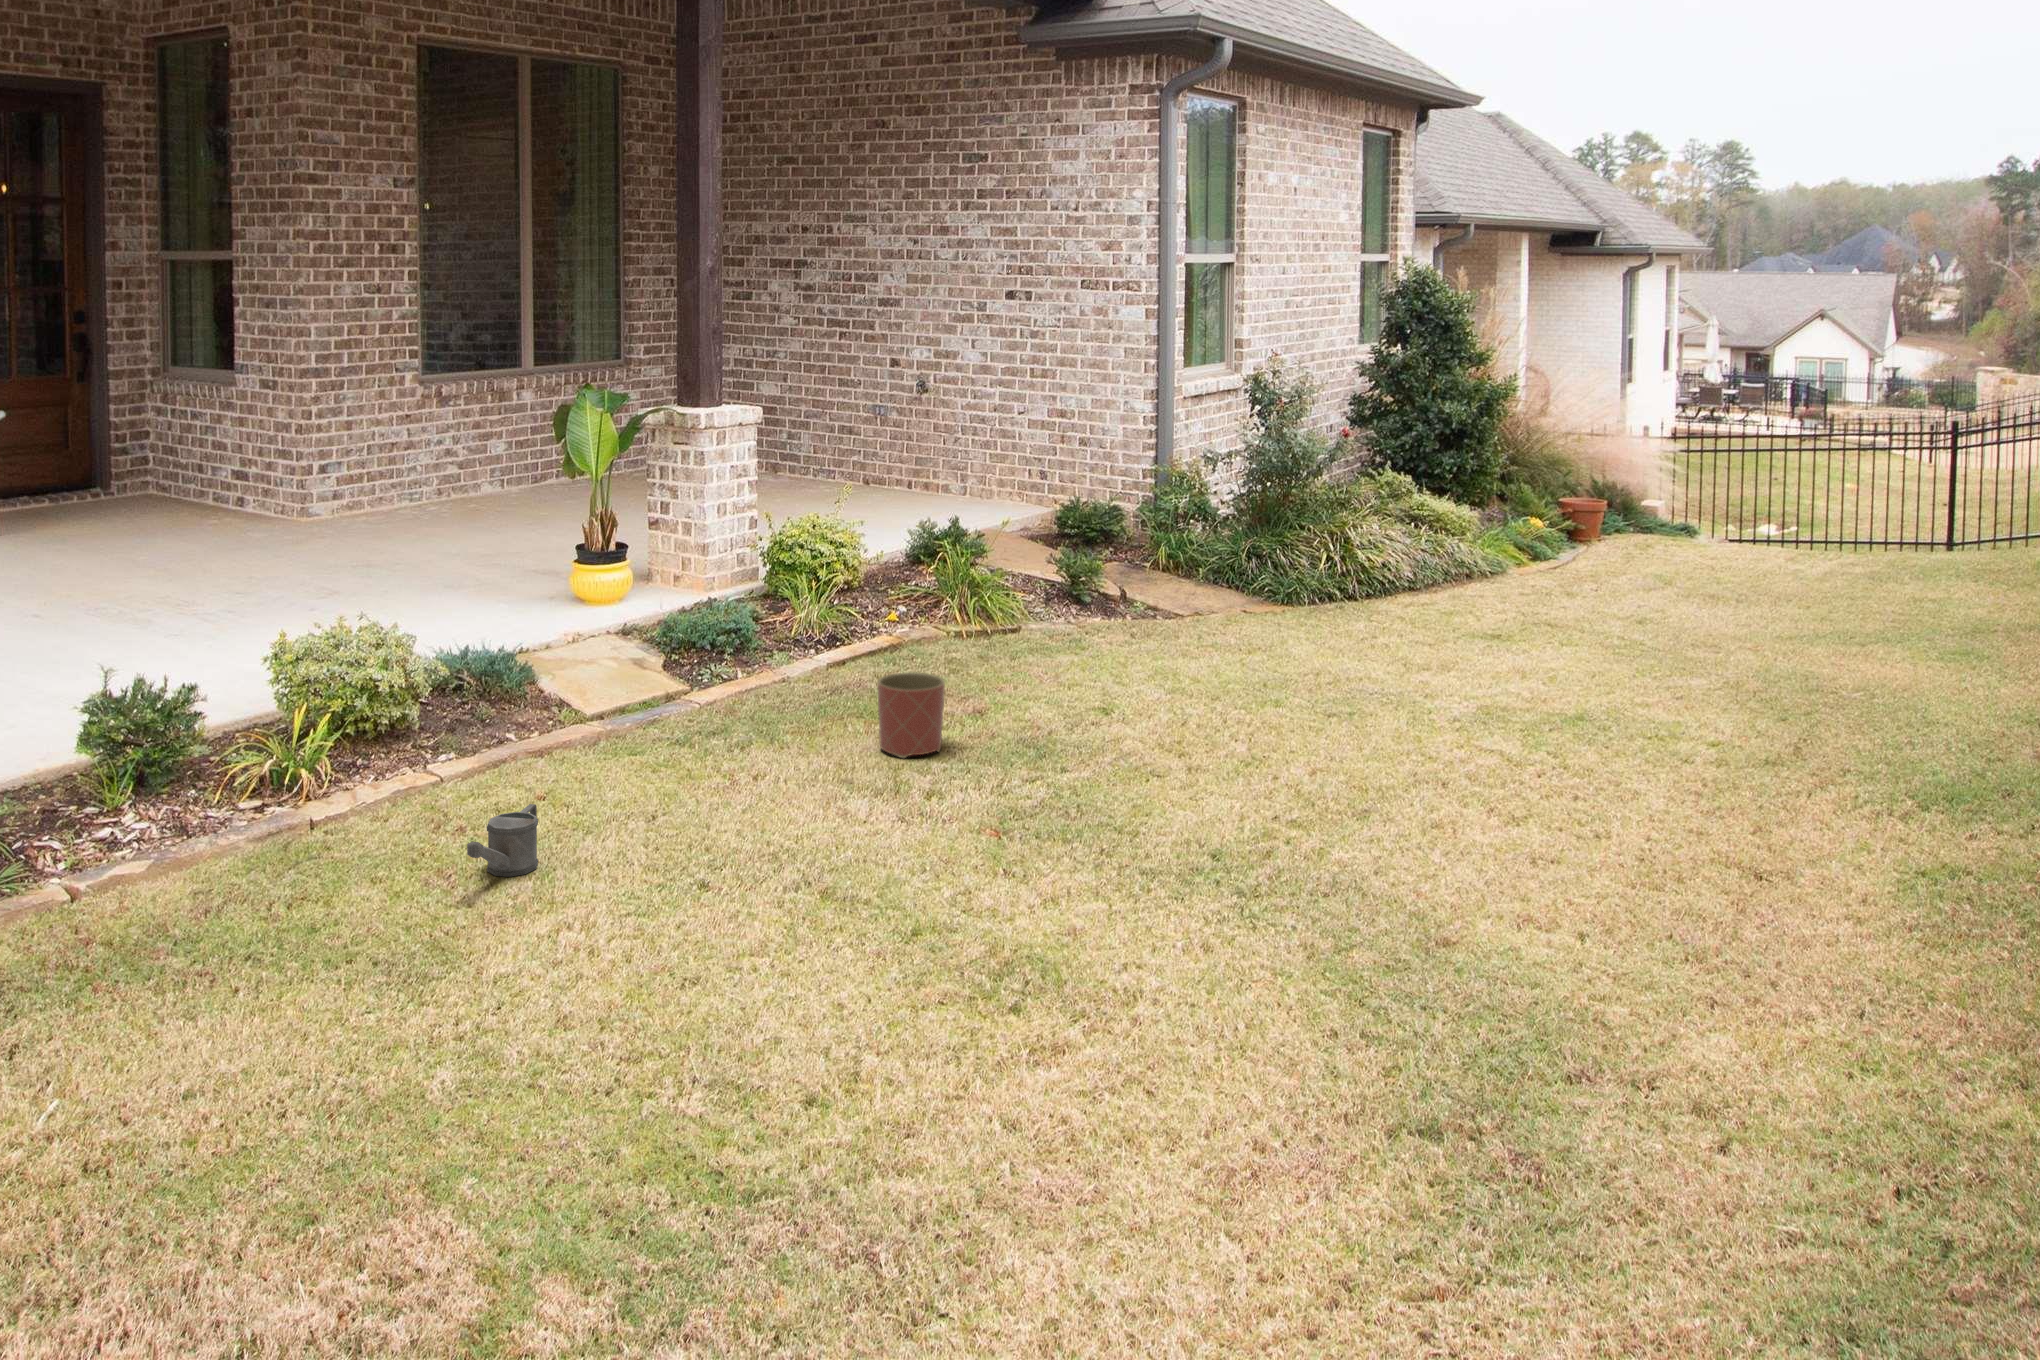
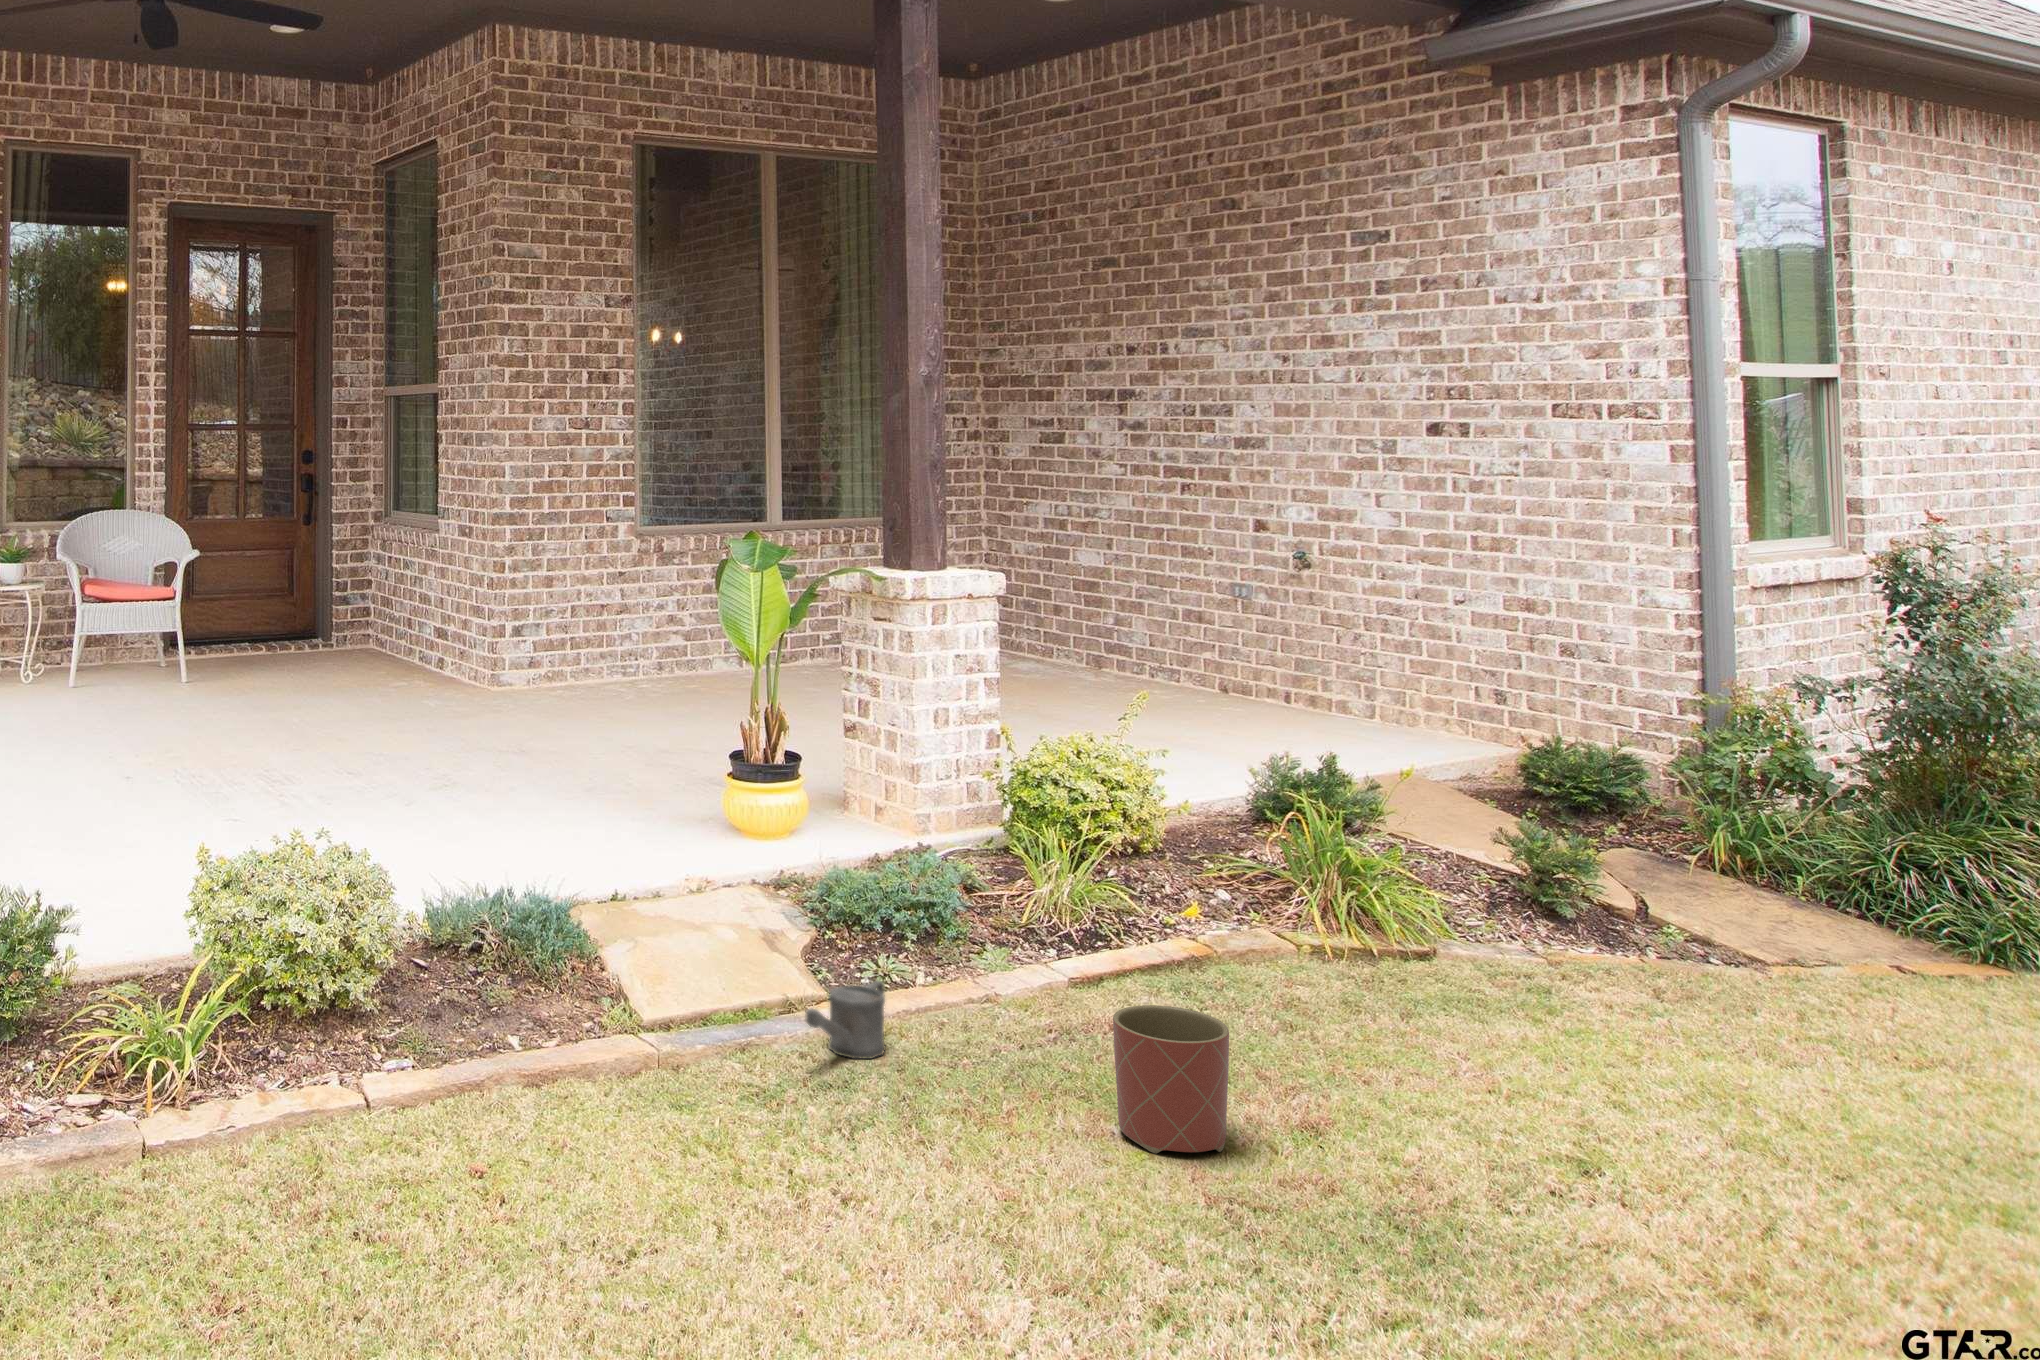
watering can: present [467,804,538,877] -> present [805,981,885,1059]

